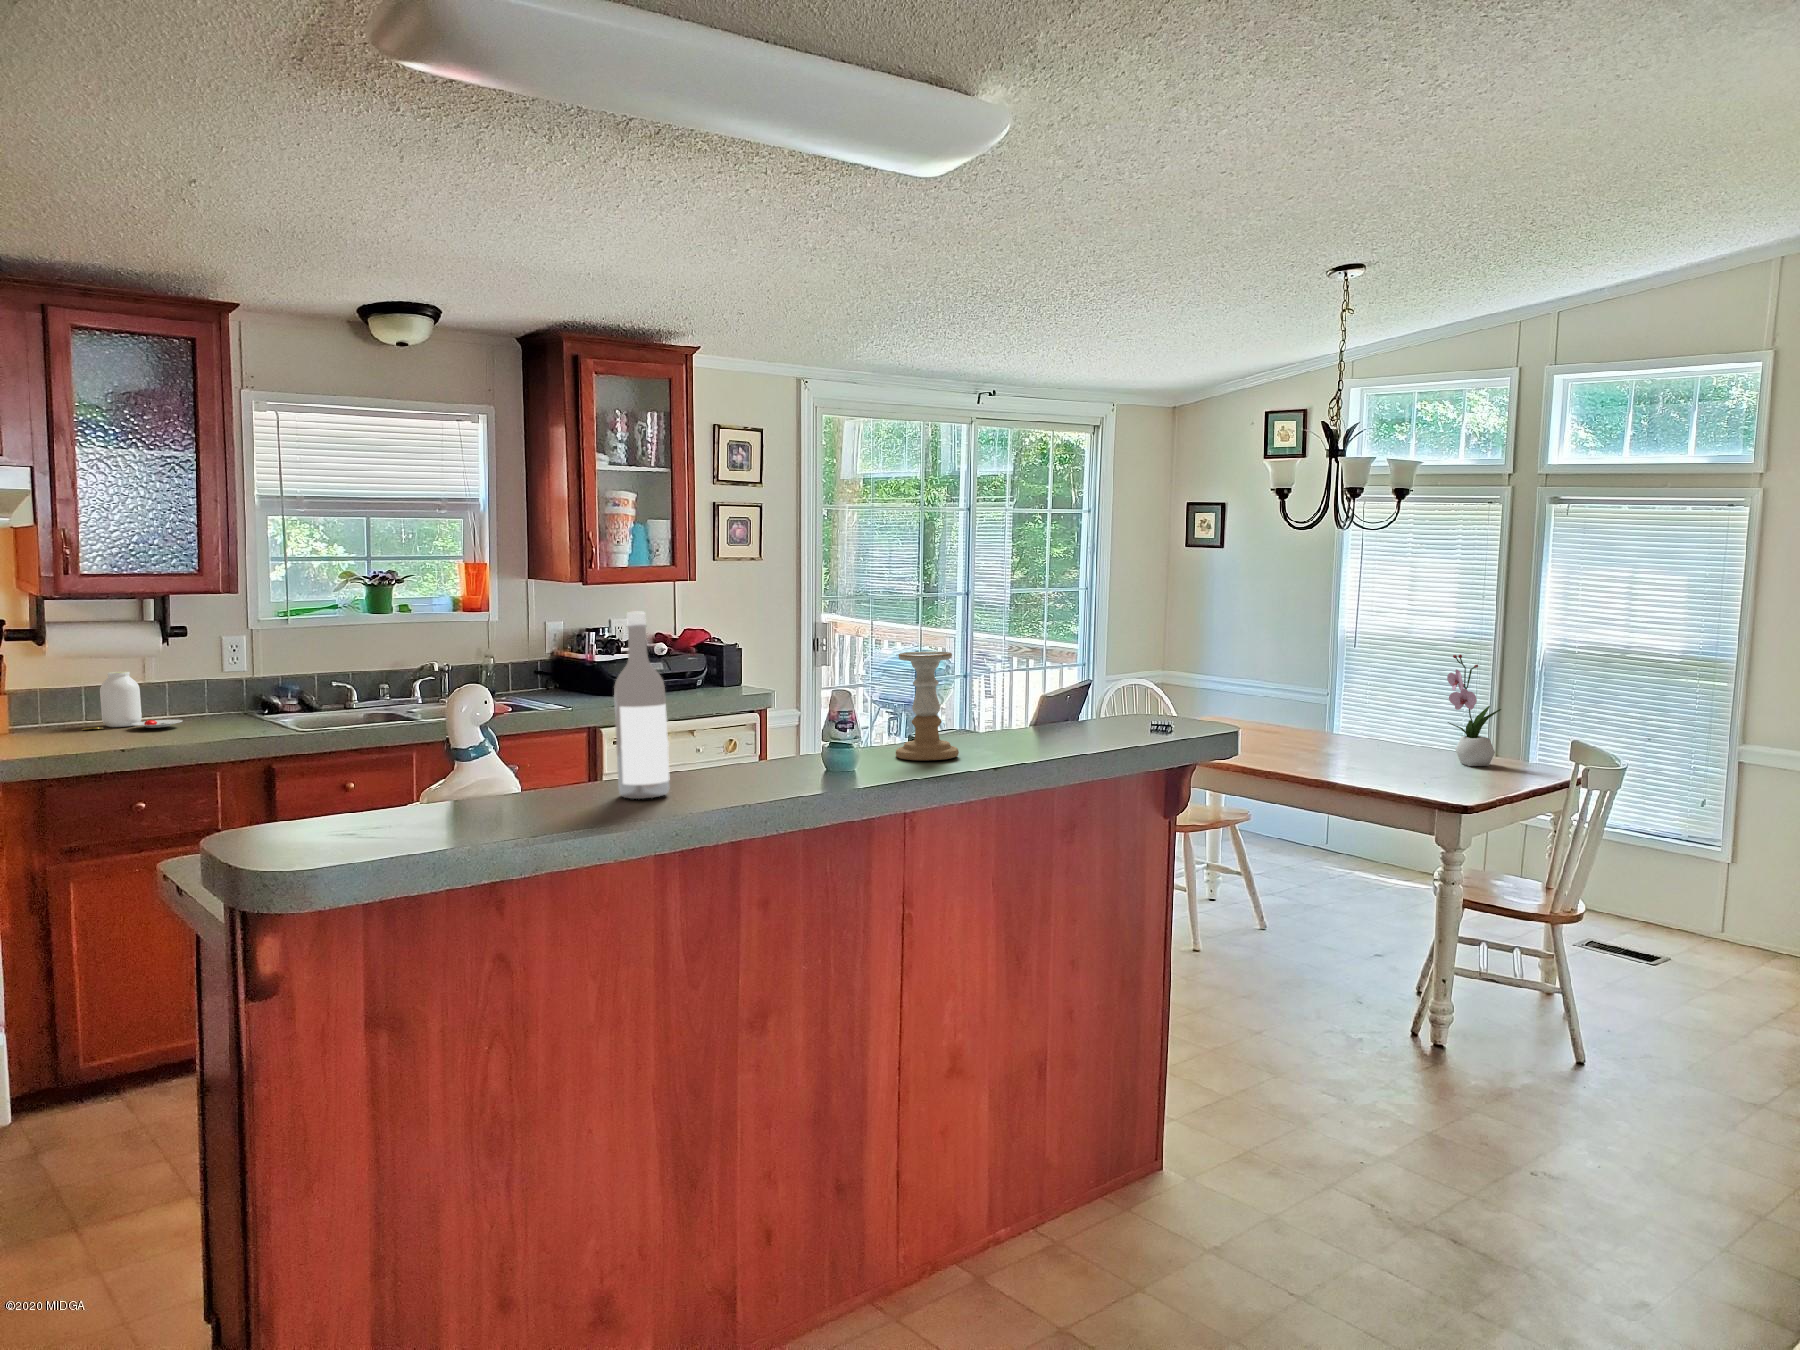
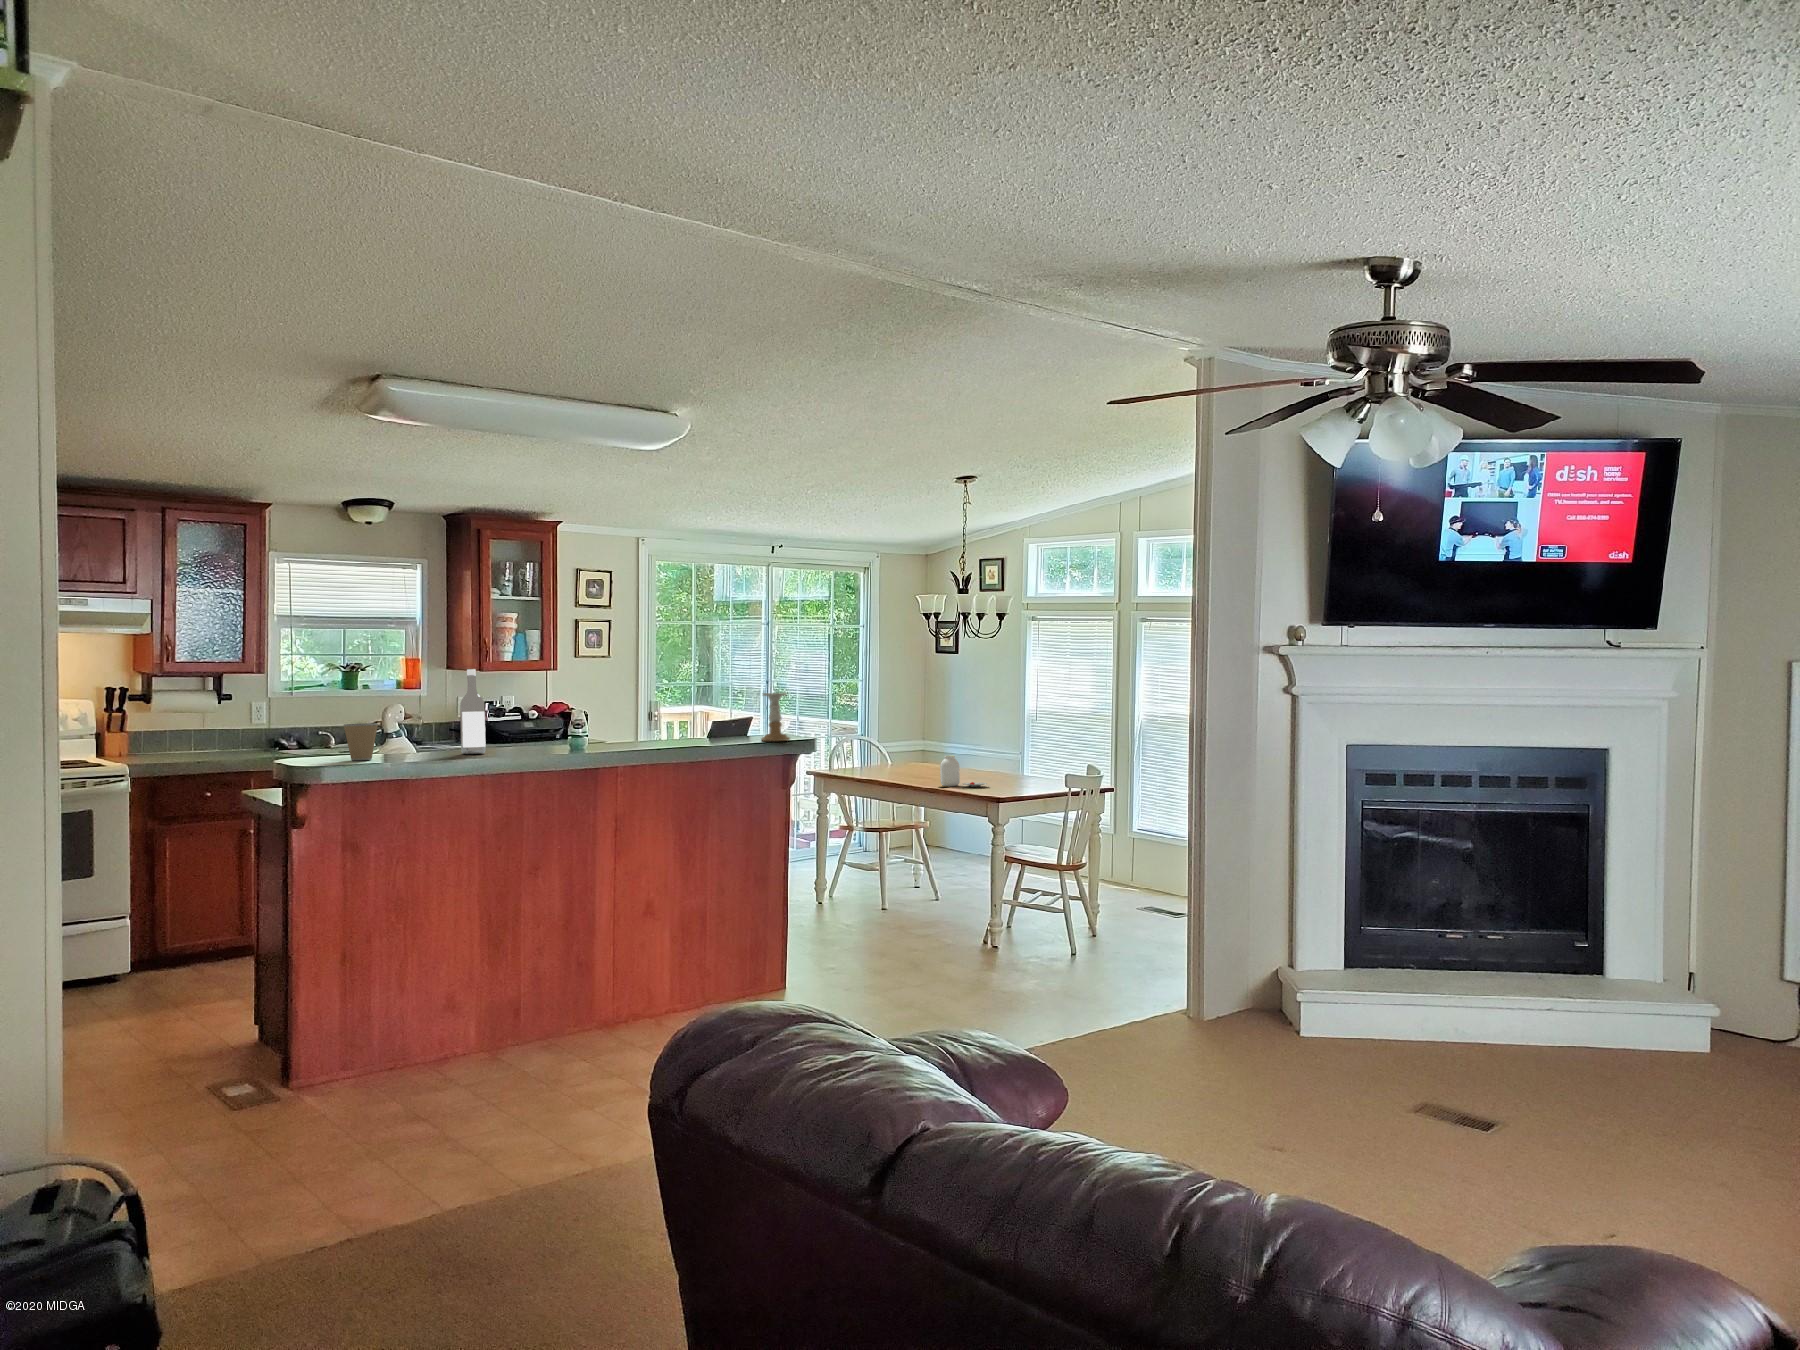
candle holder: present [896,651,959,760] -> present [761,693,790,741]
flower arrangement: present [1447,655,1501,766] -> none [1019,714,1048,784]
jar: present [82,672,183,730] -> present [938,756,987,788]
coffee cup: none [358,745,440,838] -> present [344,723,378,760]

